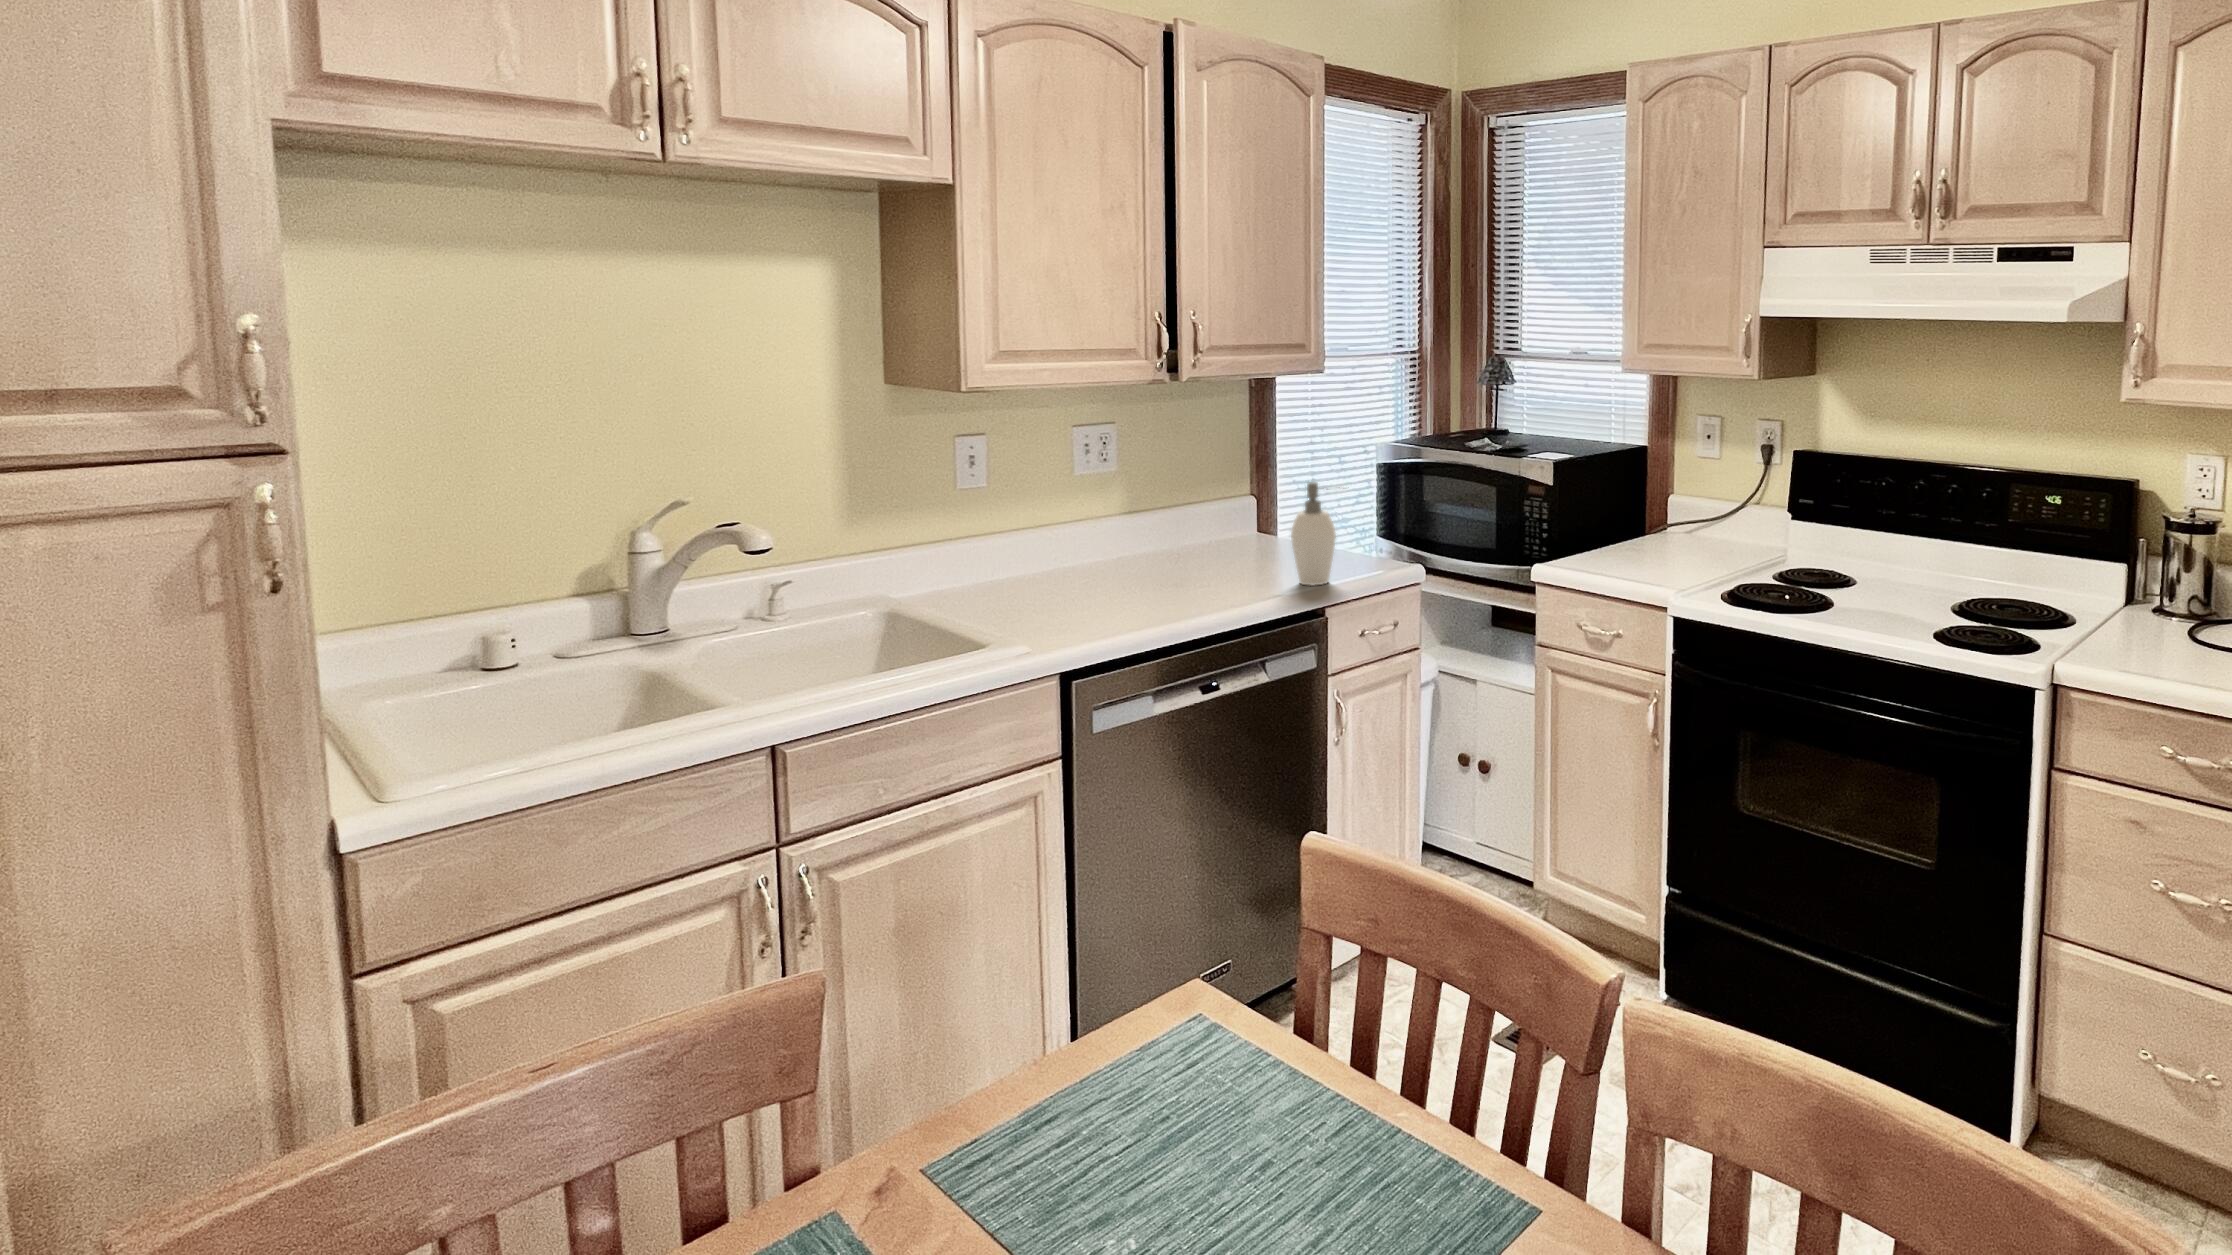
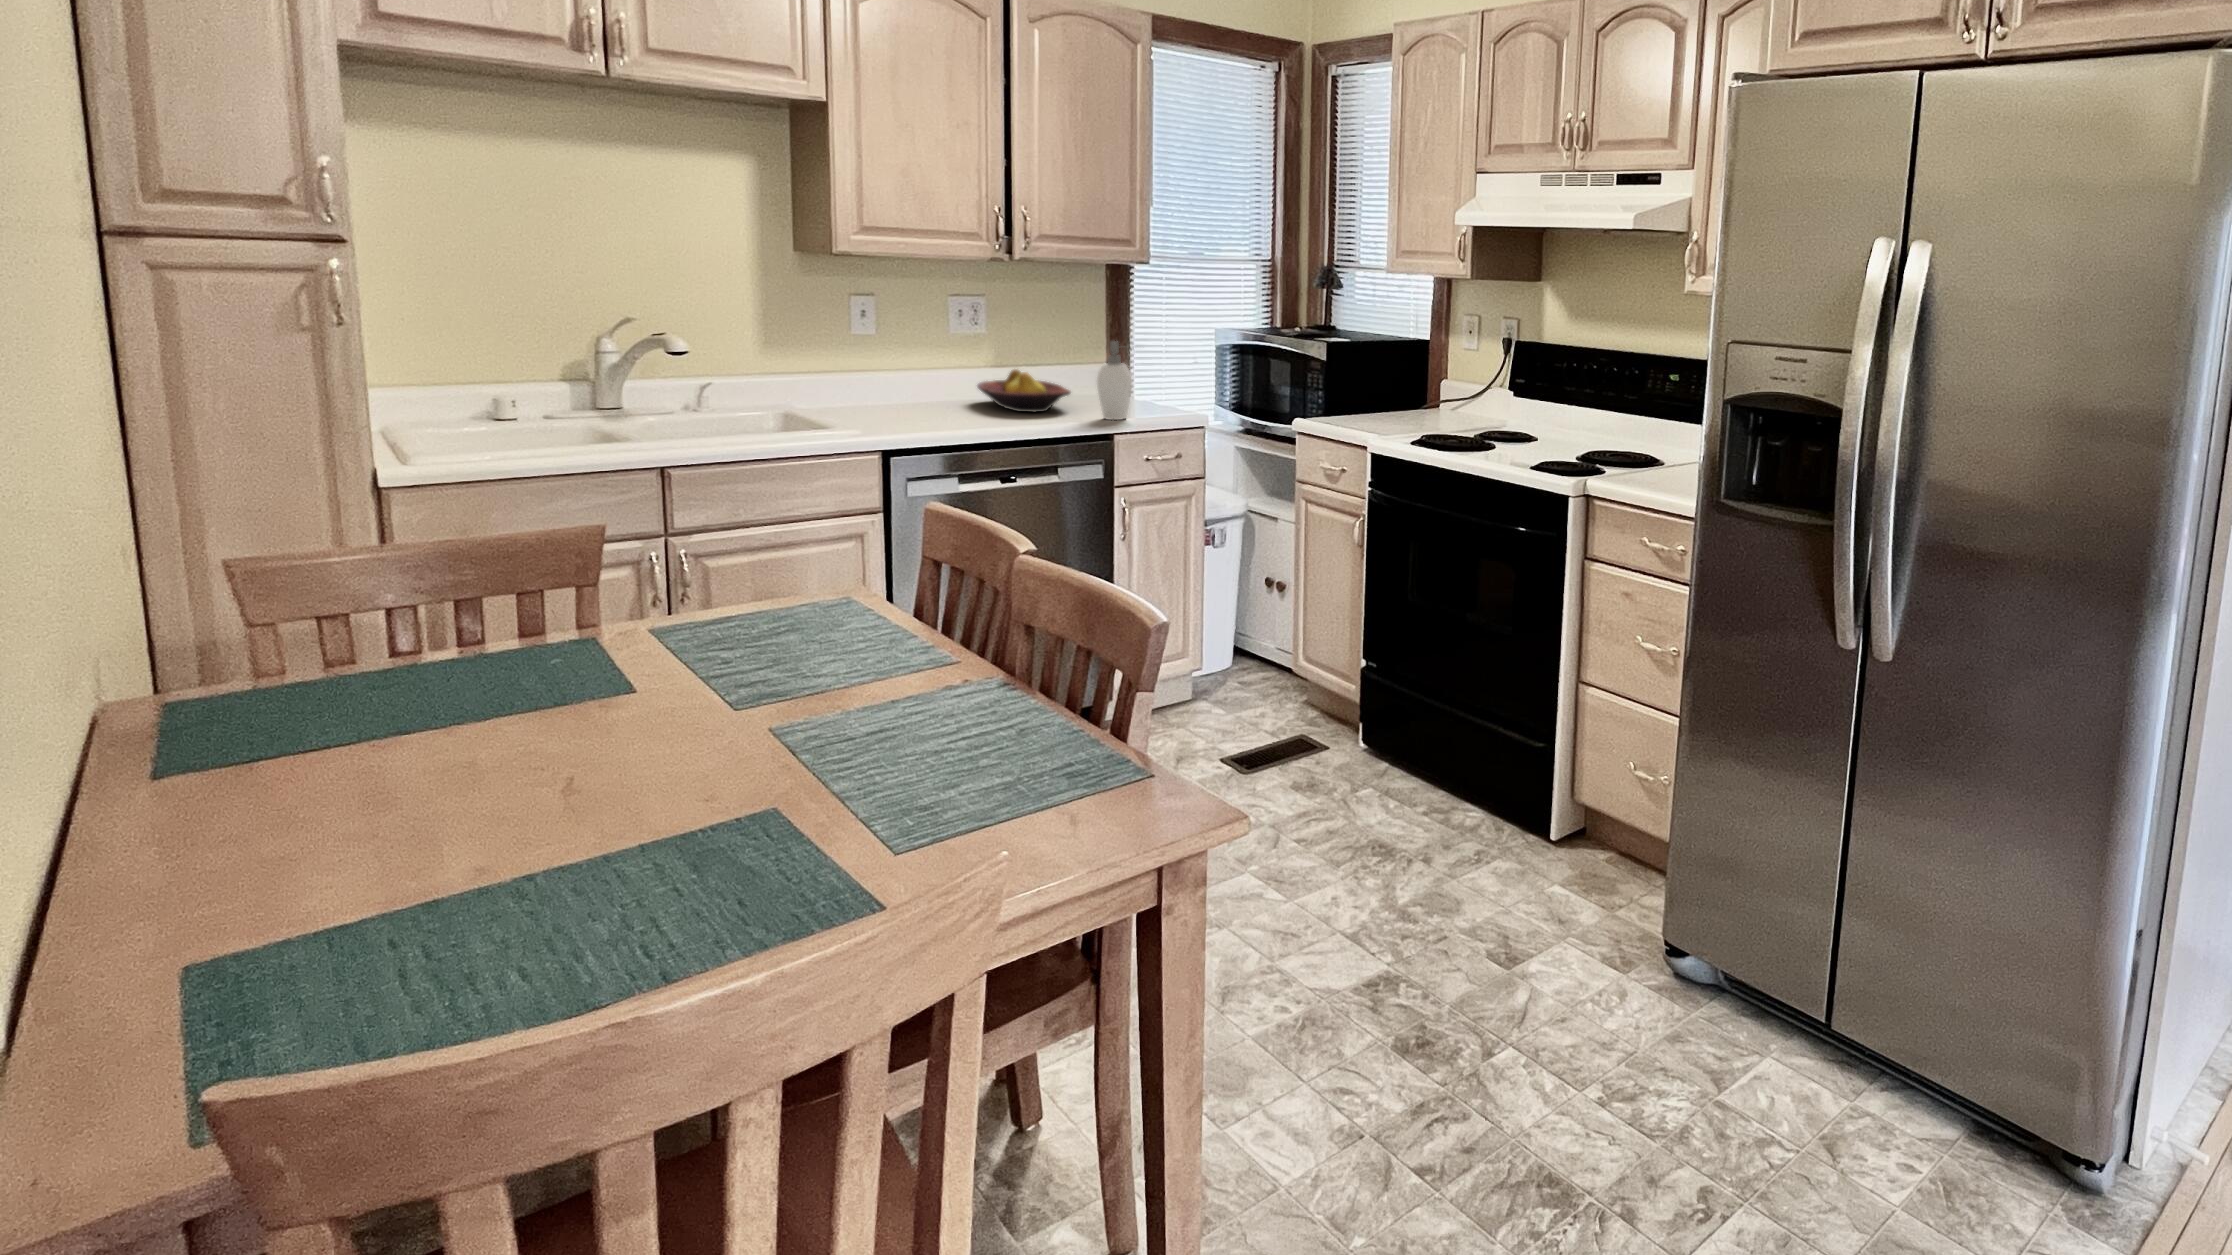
fruit bowl: none [1110,520,1245,580] -> present [977,369,1070,412]

